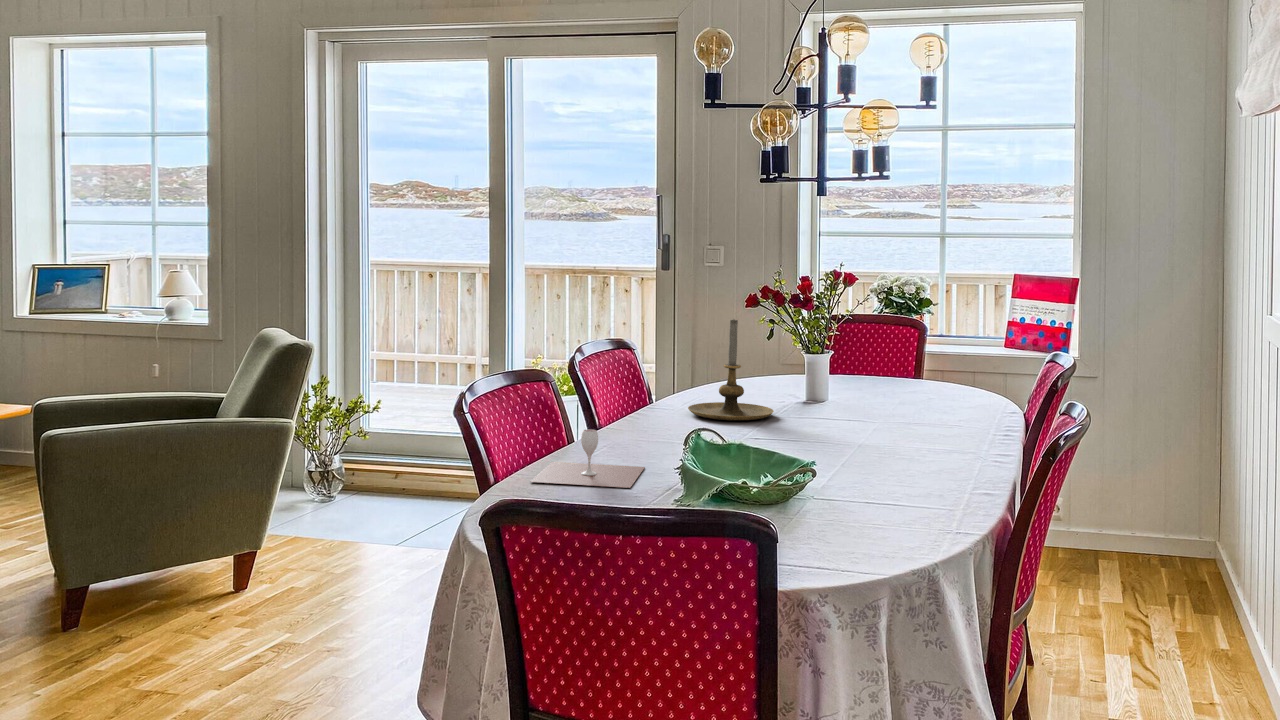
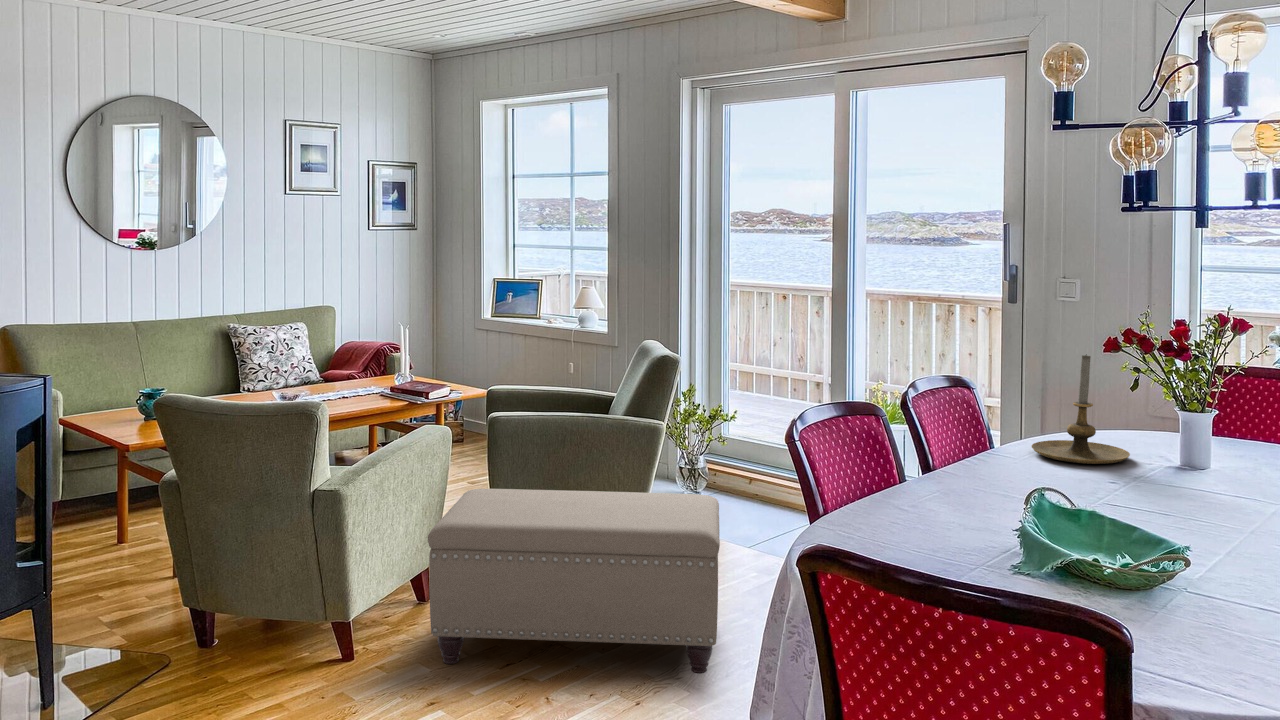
wine glass: present [530,429,645,488] -> none [848,480,978,550]
ottoman: none [49,481,385,684] -> present [428,489,720,674]

